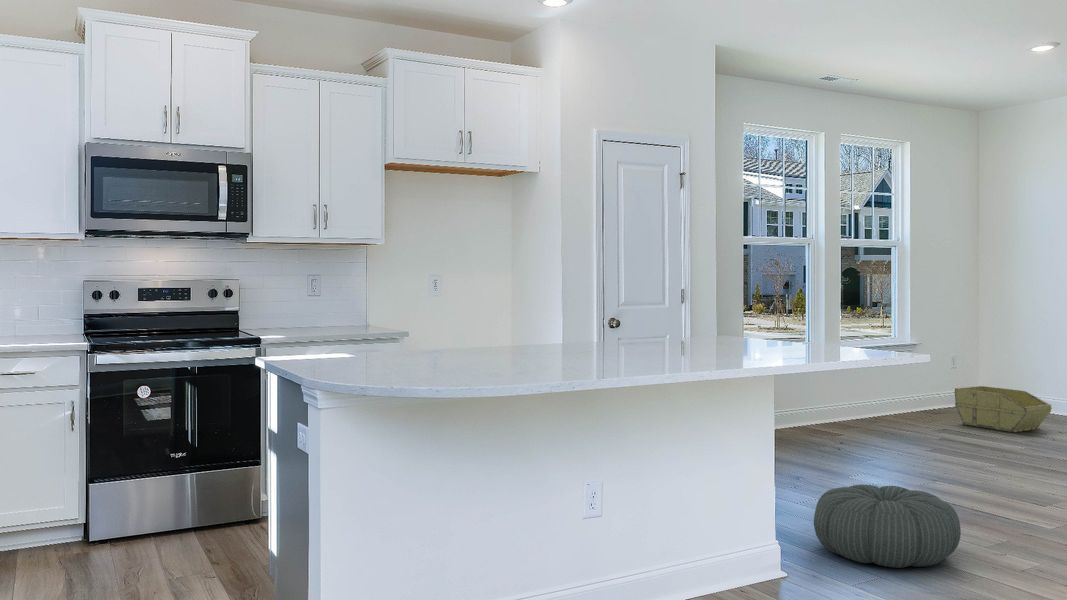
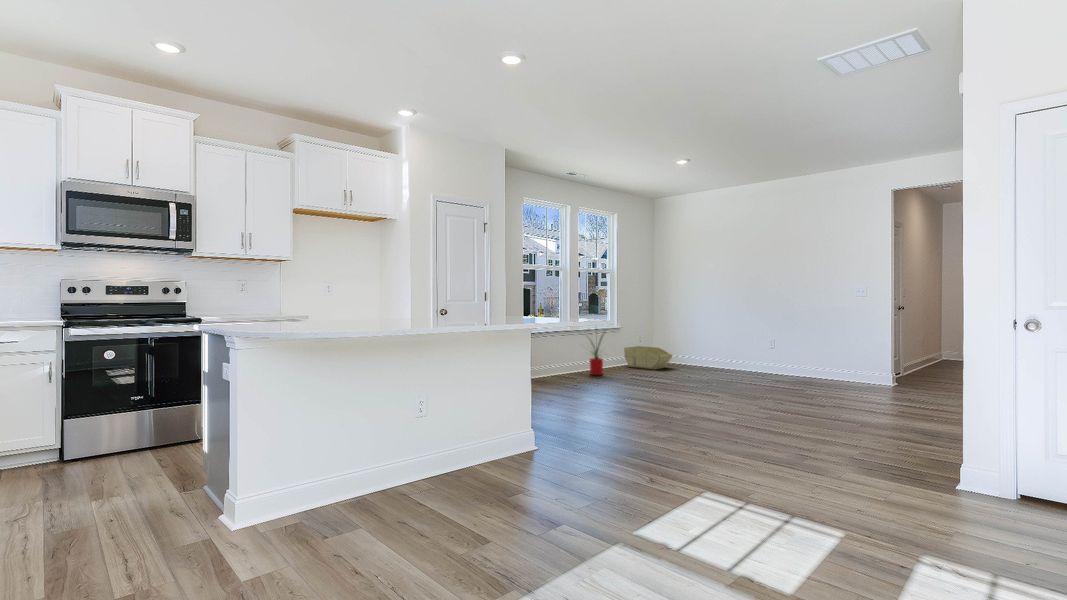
house plant: none [863,345,937,439] -> present [584,331,605,375]
pouf: present [814,484,961,568] -> none [554,394,631,437]

